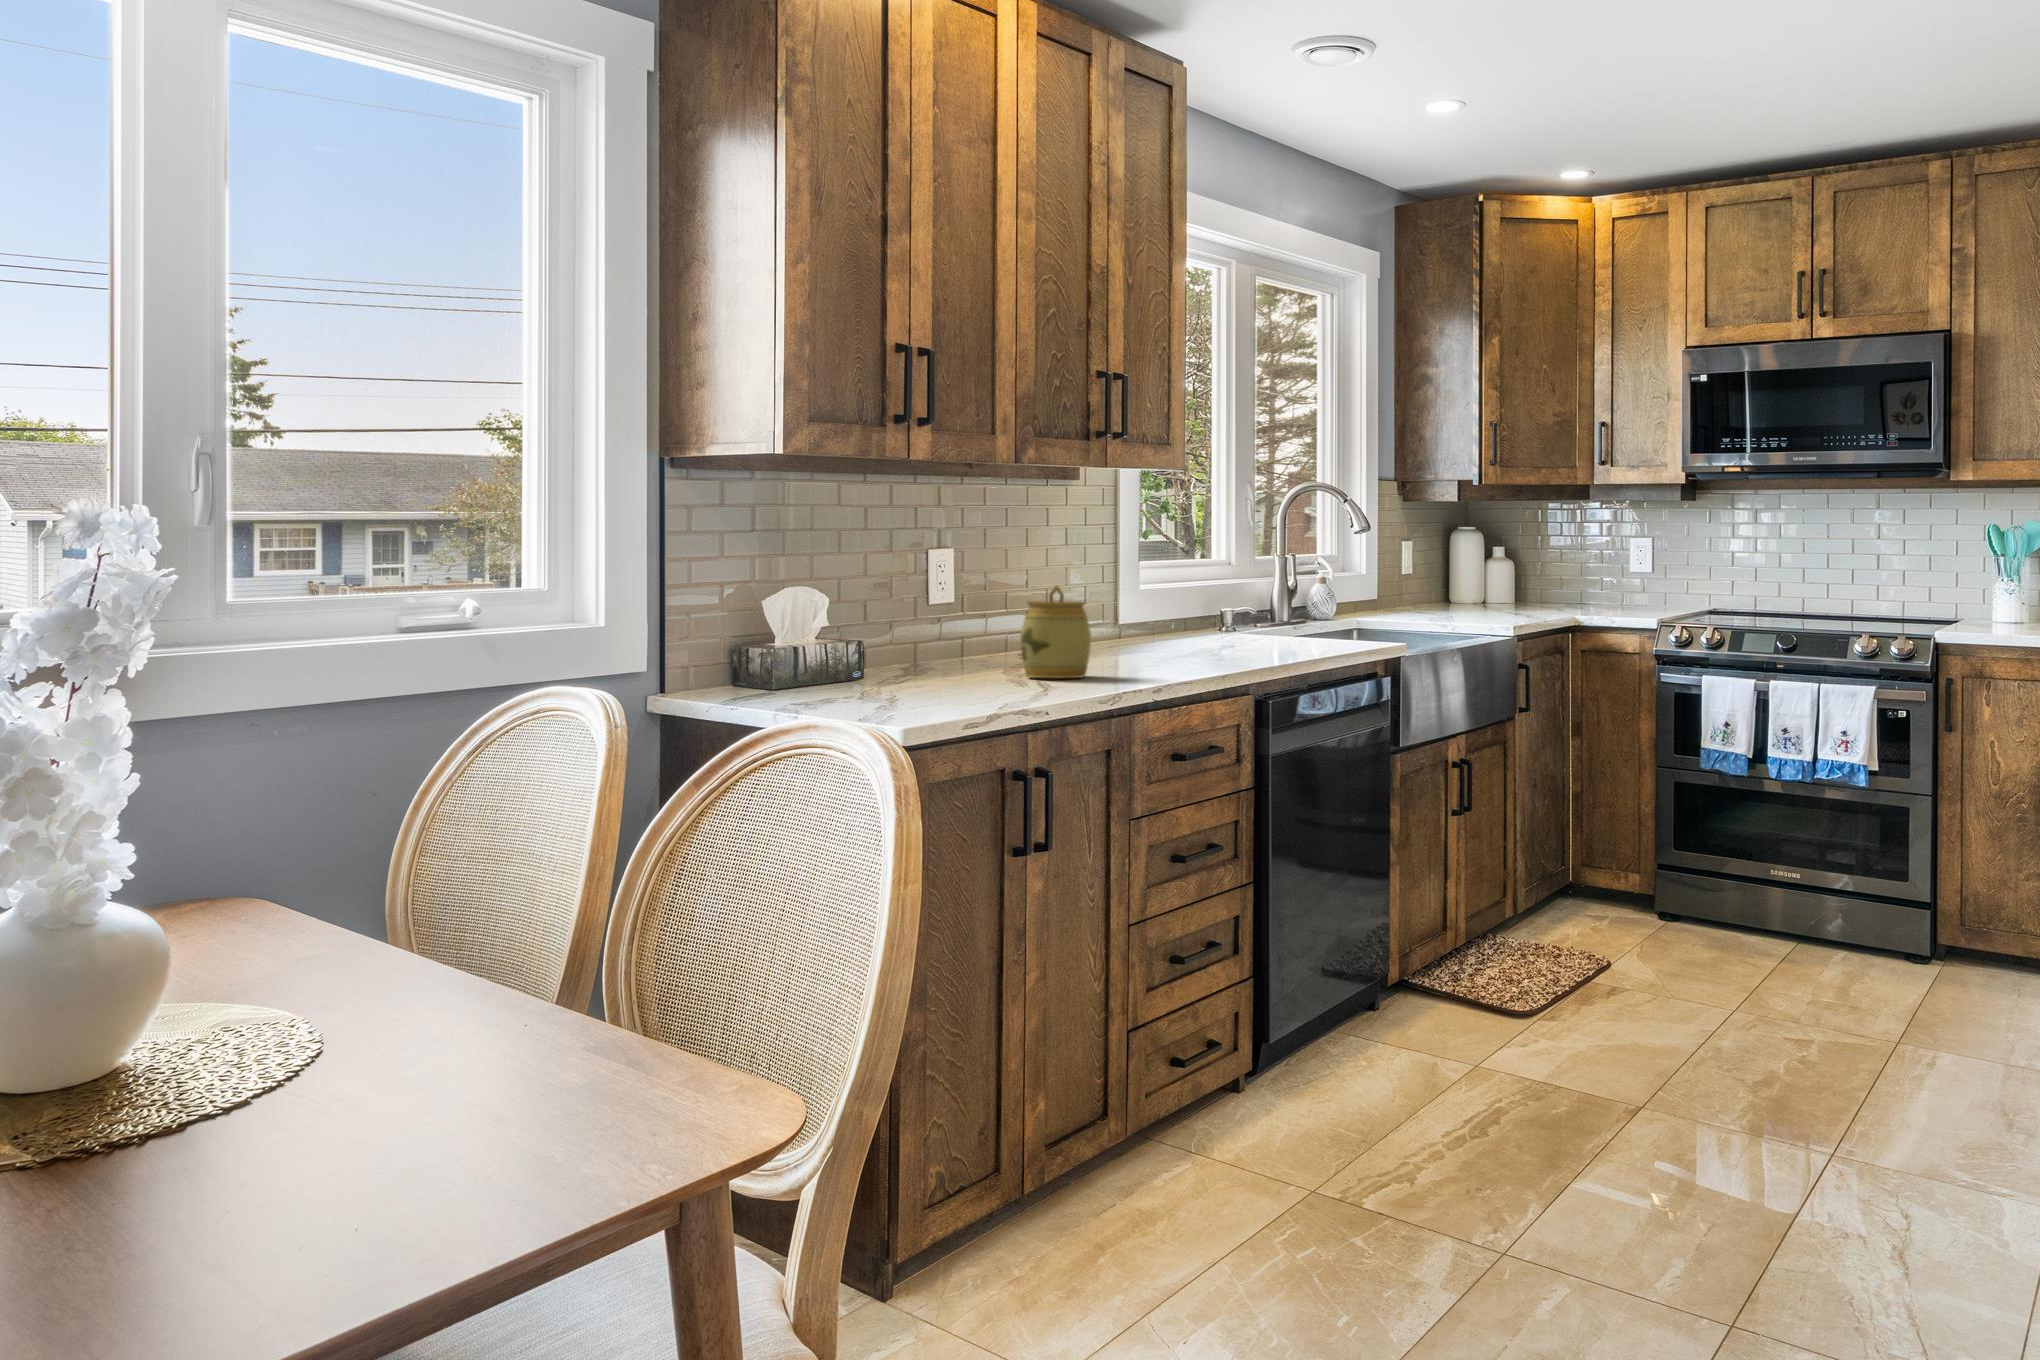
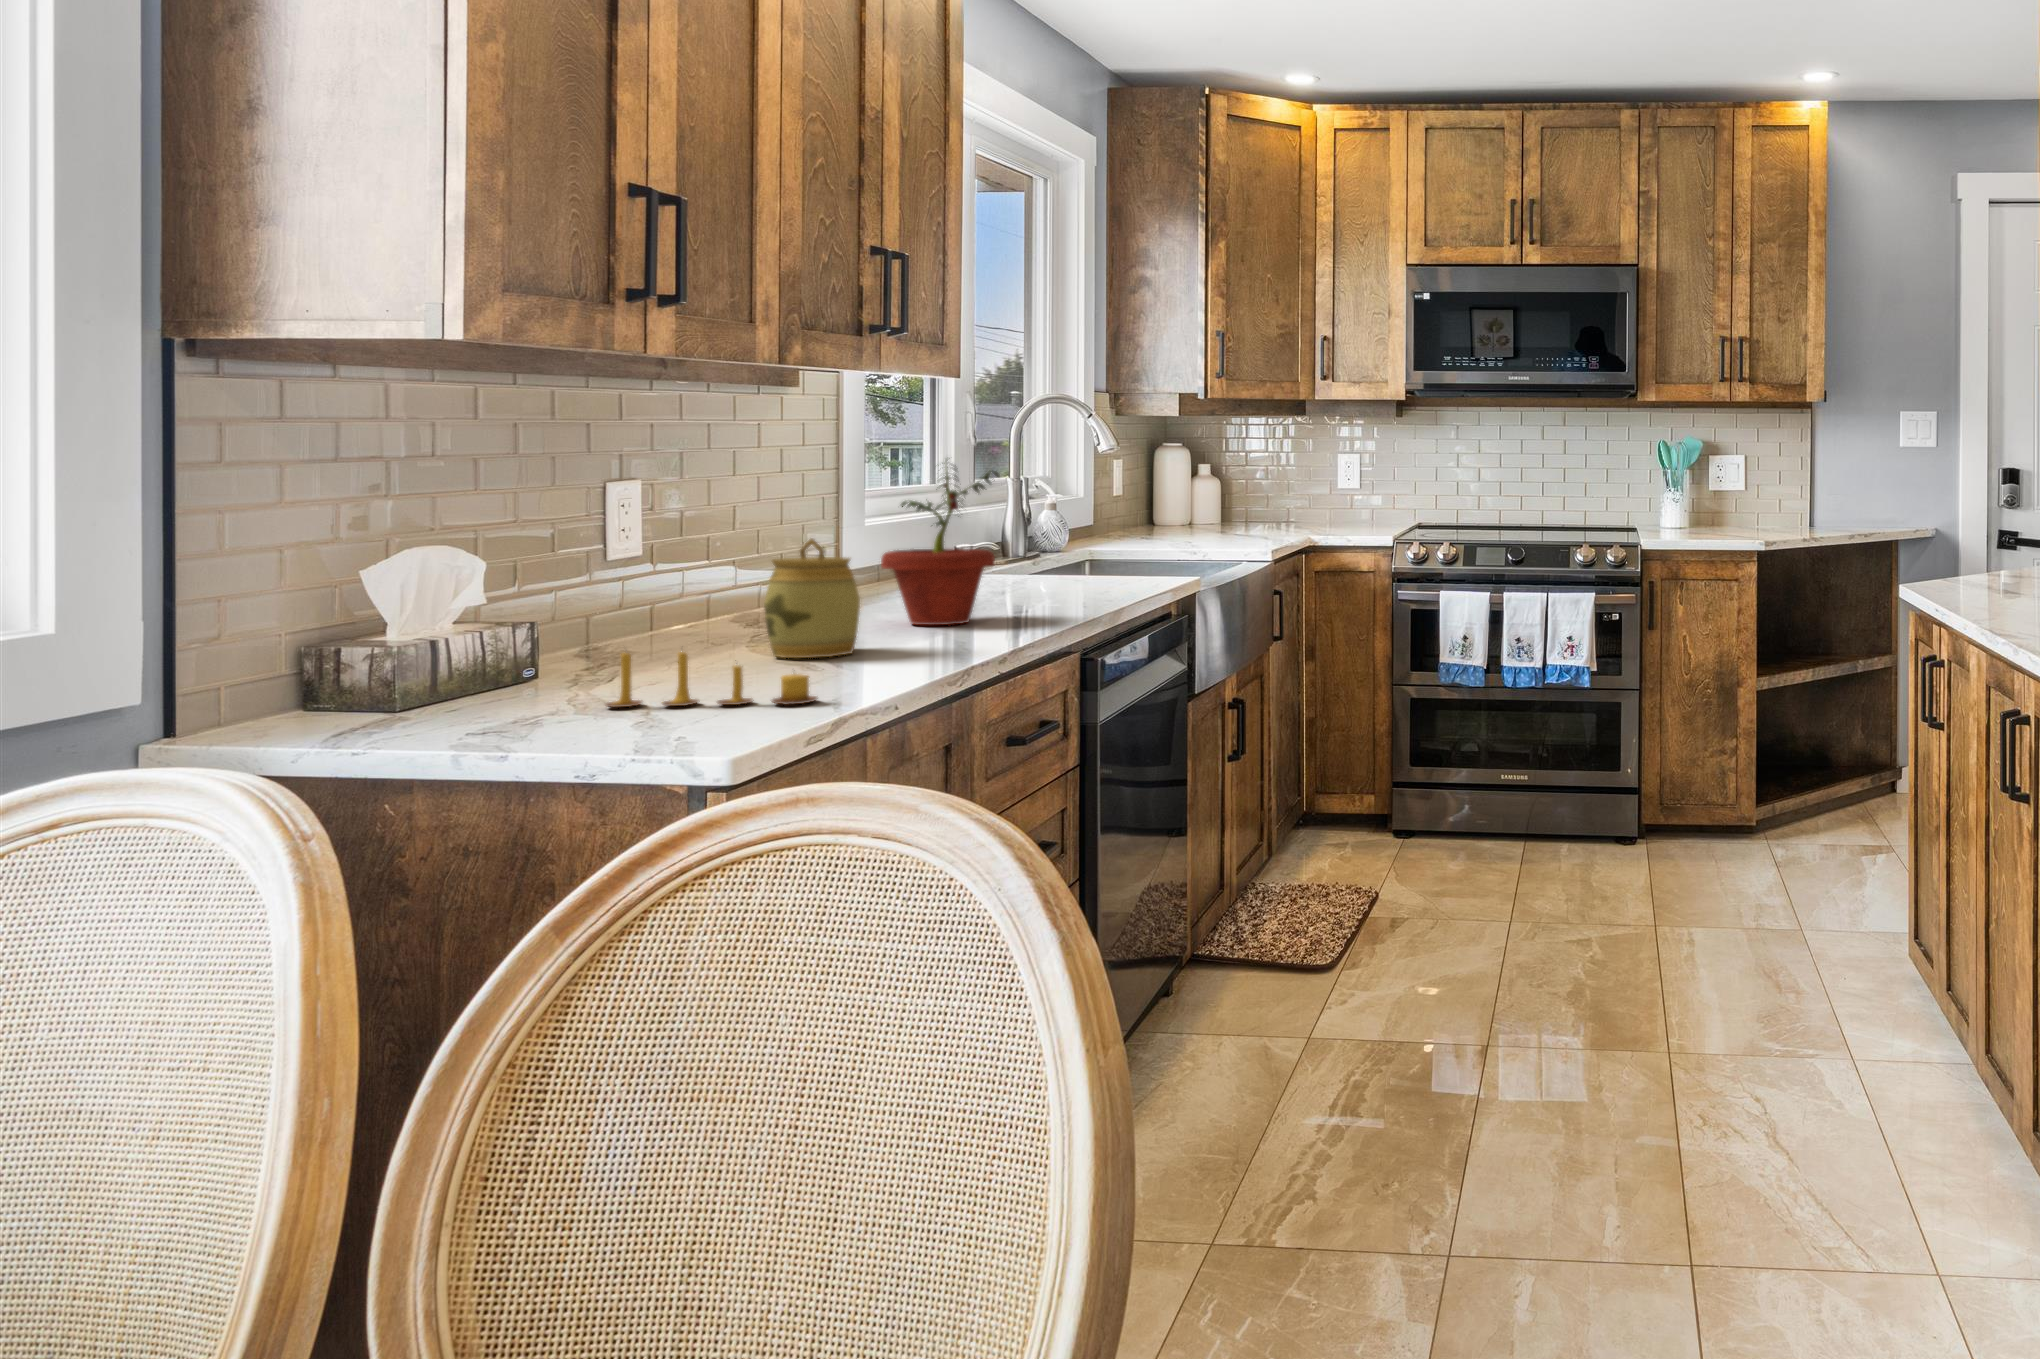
potted plant: none [1125,527,1217,666] -> present [881,458,999,625]
candle: none [890,651,1024,699] -> present [605,652,817,707]

